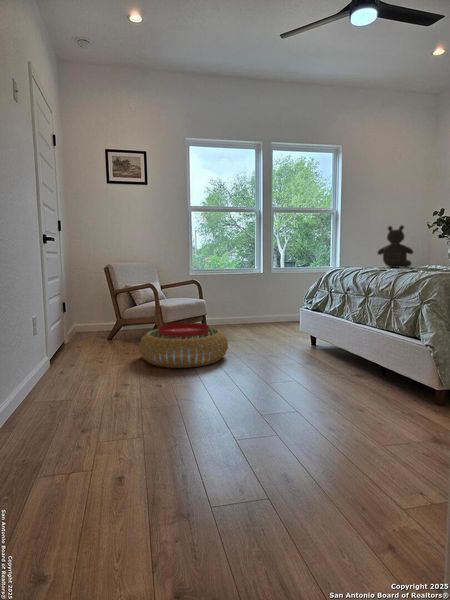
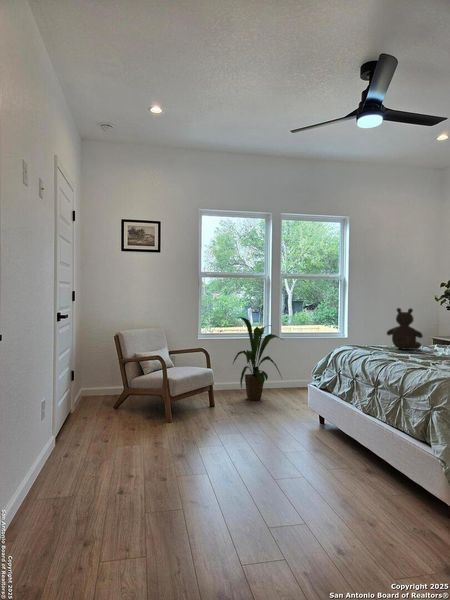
house plant: none [224,248,275,331] -> present [233,317,281,400]
pouf: present [139,323,228,368] -> none [146,400,235,453]

